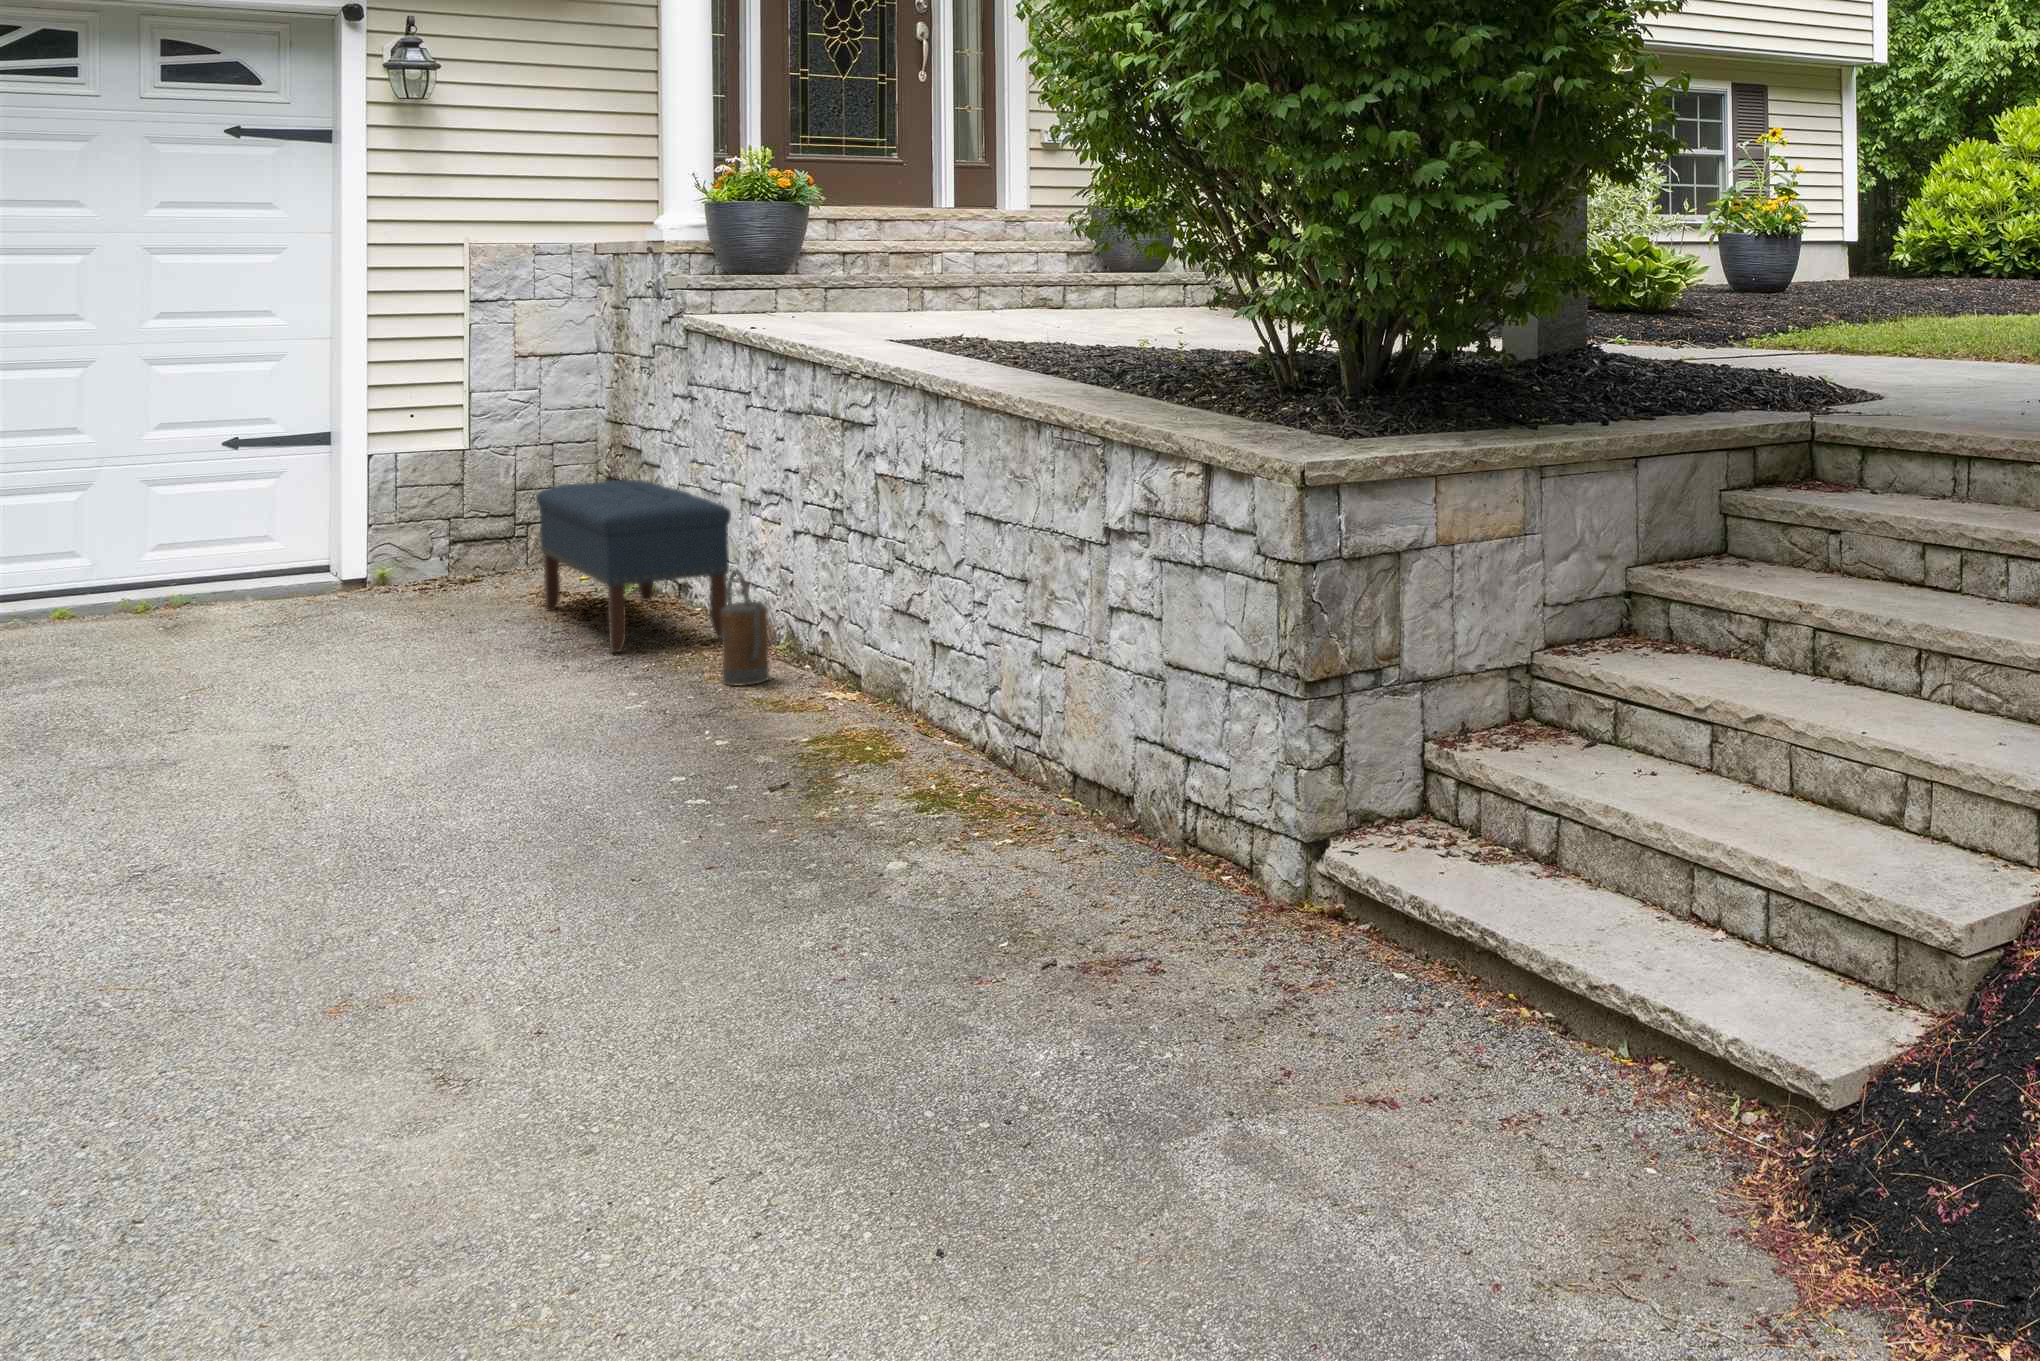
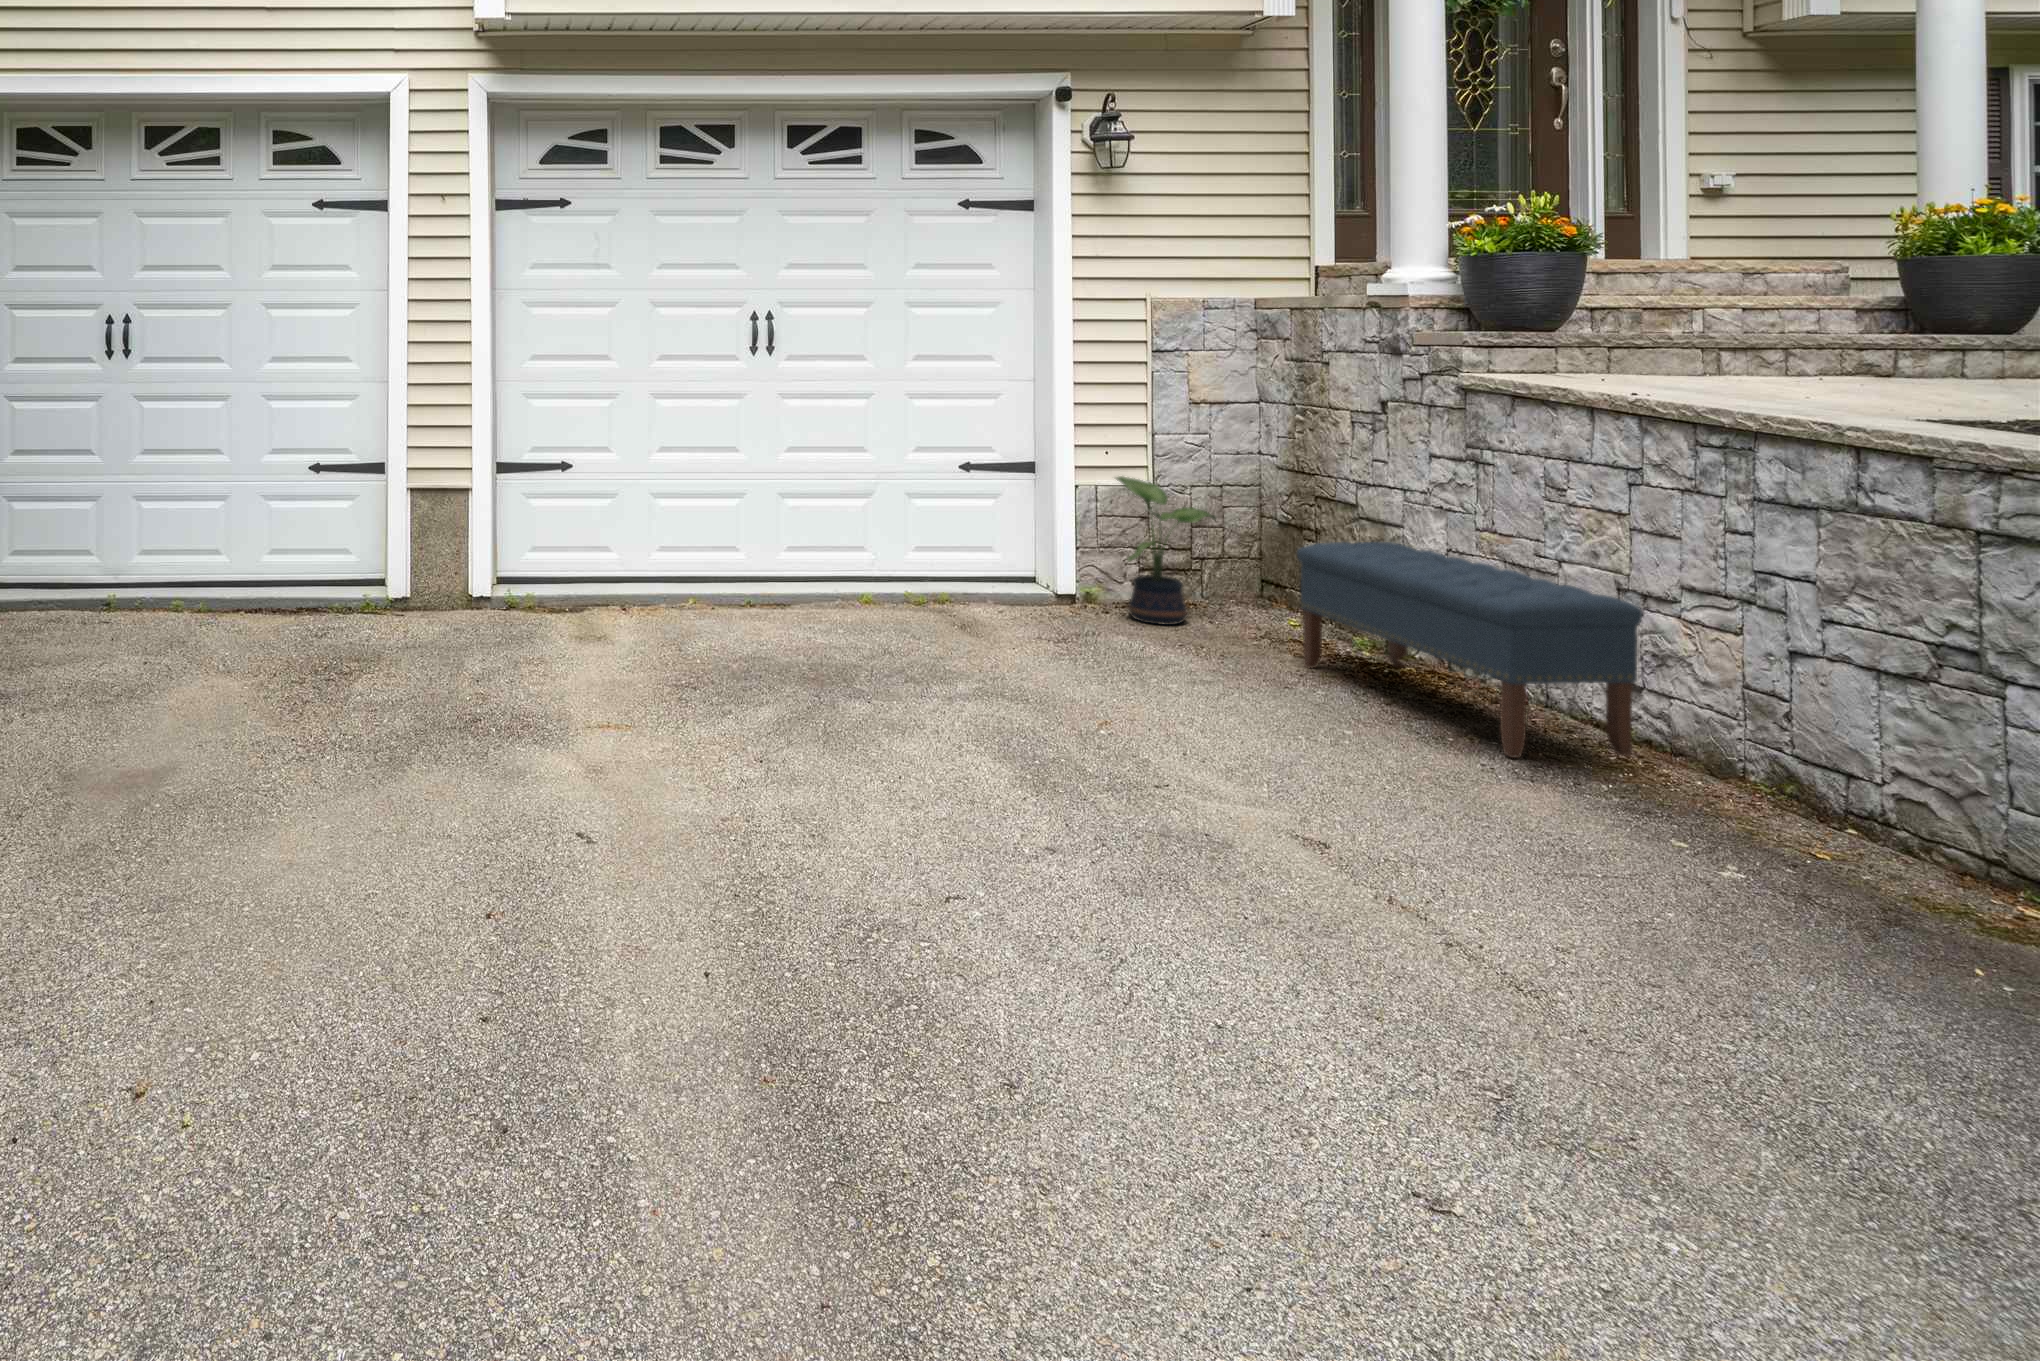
potted plant: none [406,438,522,592] -> present [1116,476,1216,625]
watering can: present [721,570,769,686] -> none [1754,708,1886,867]

